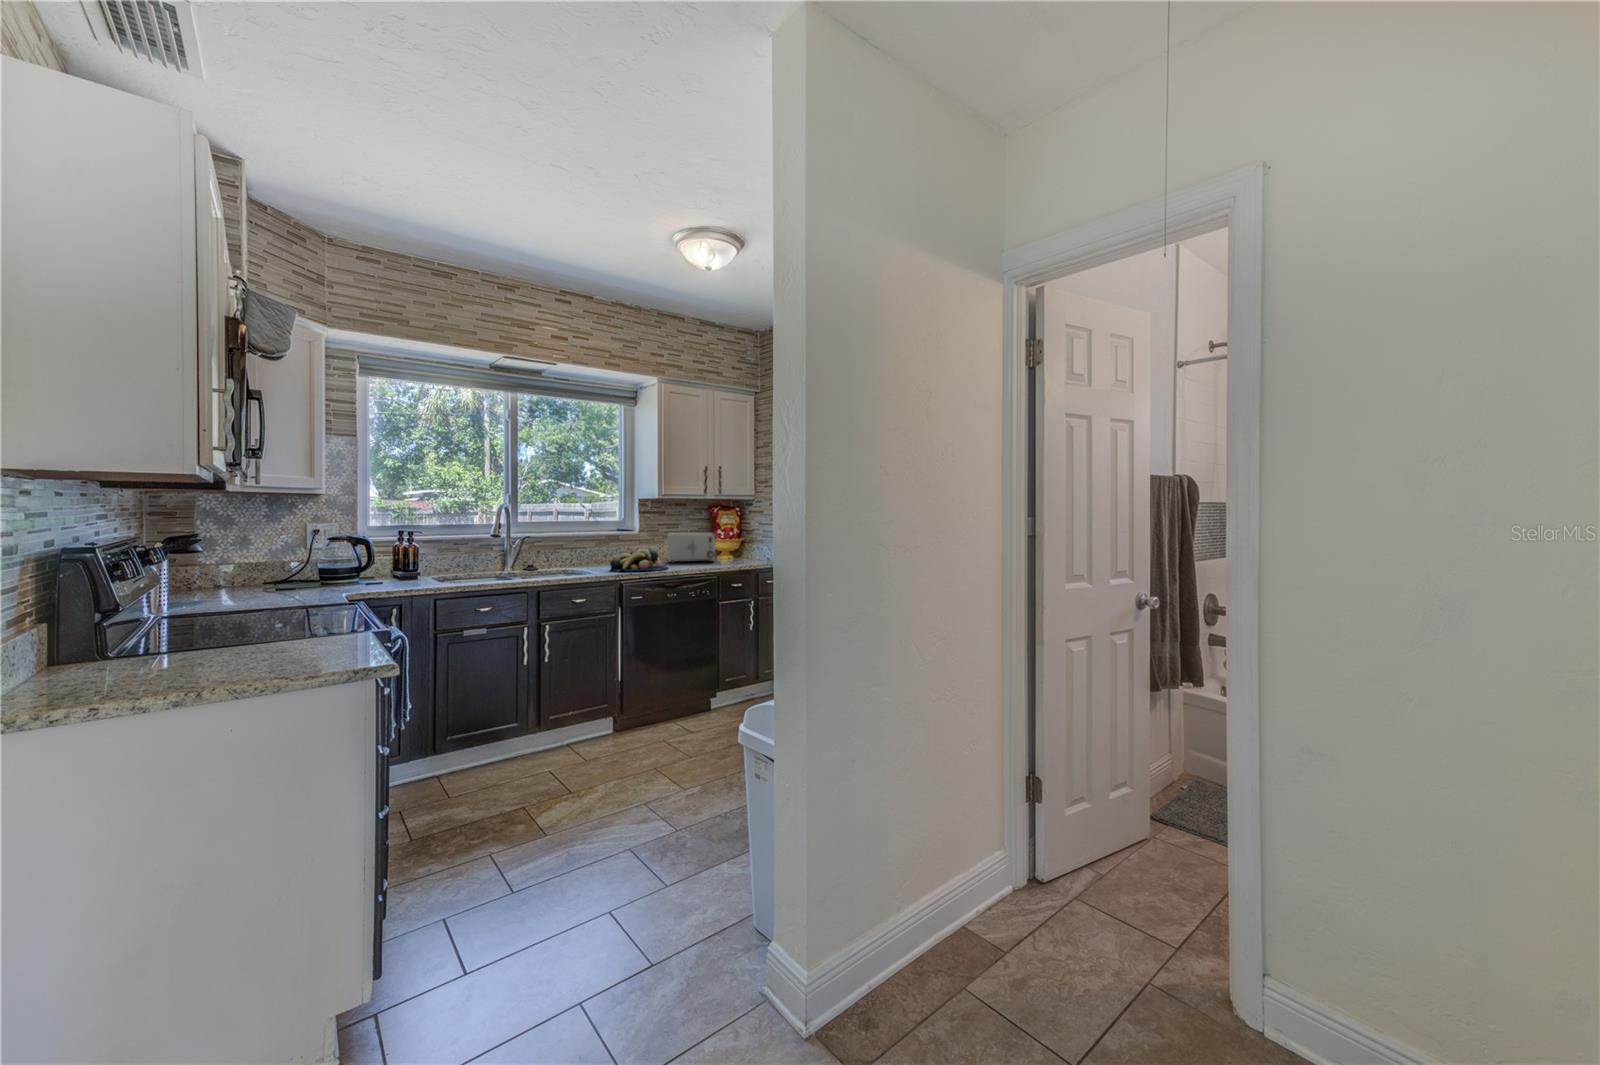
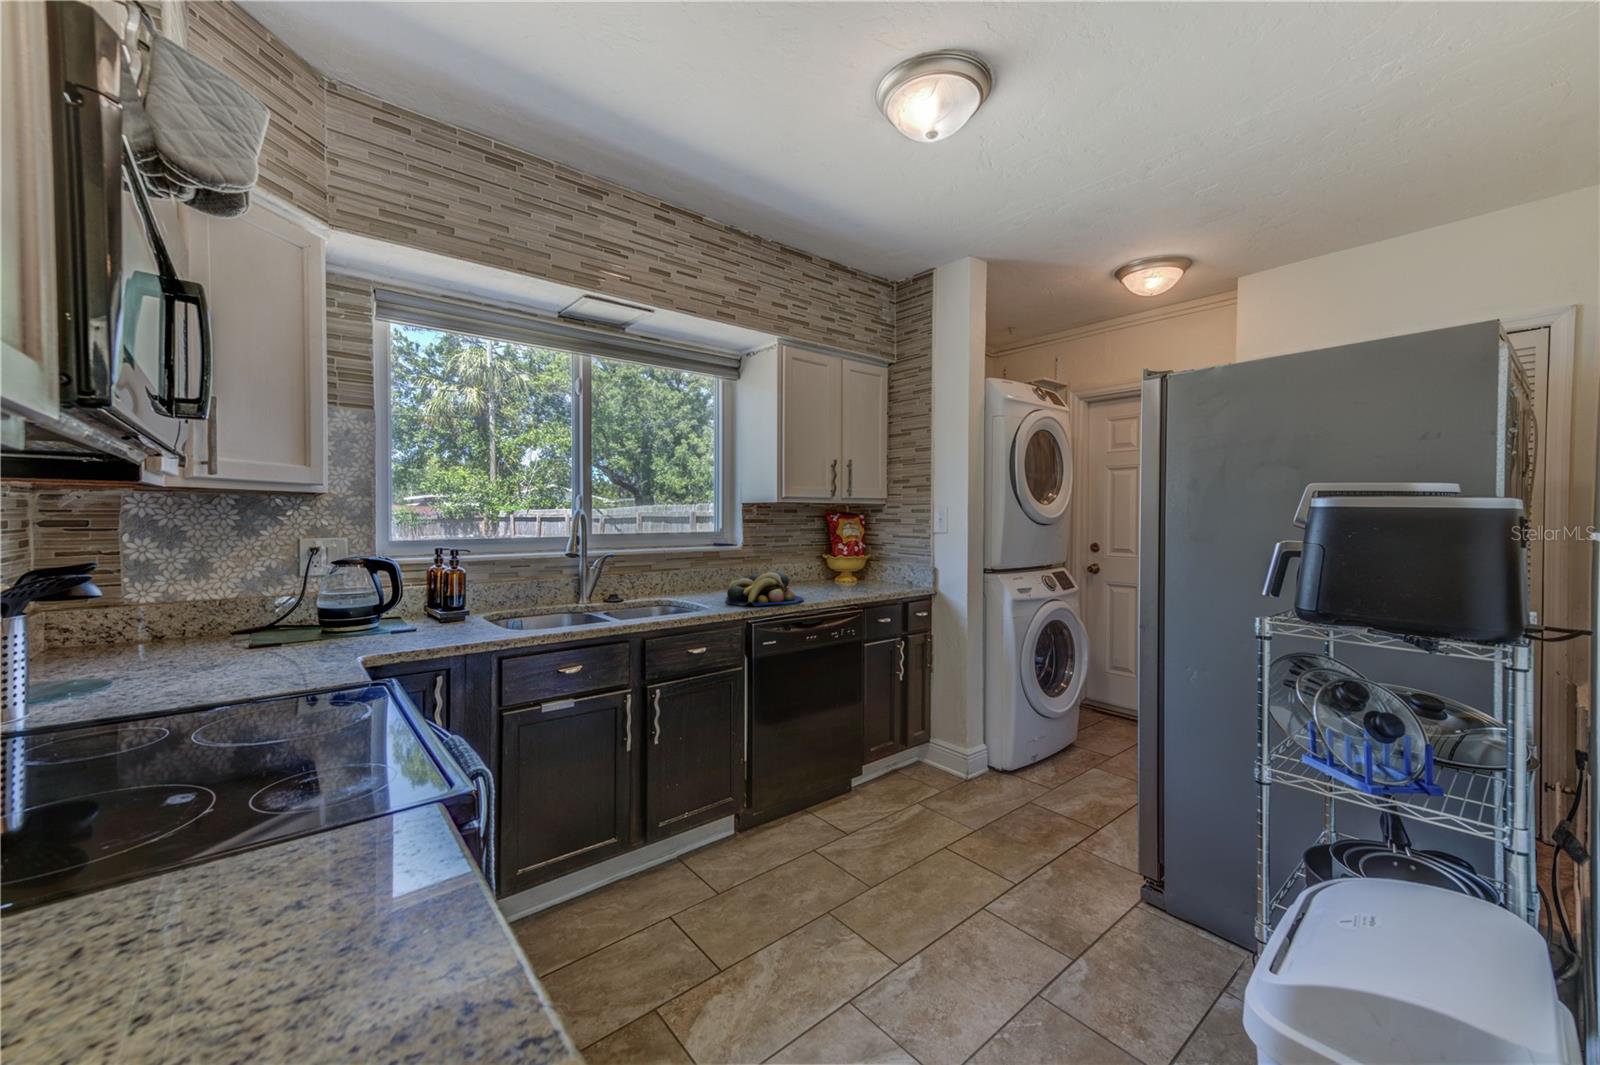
toaster: present [667,533,715,563] -> none [780,547,847,588]

